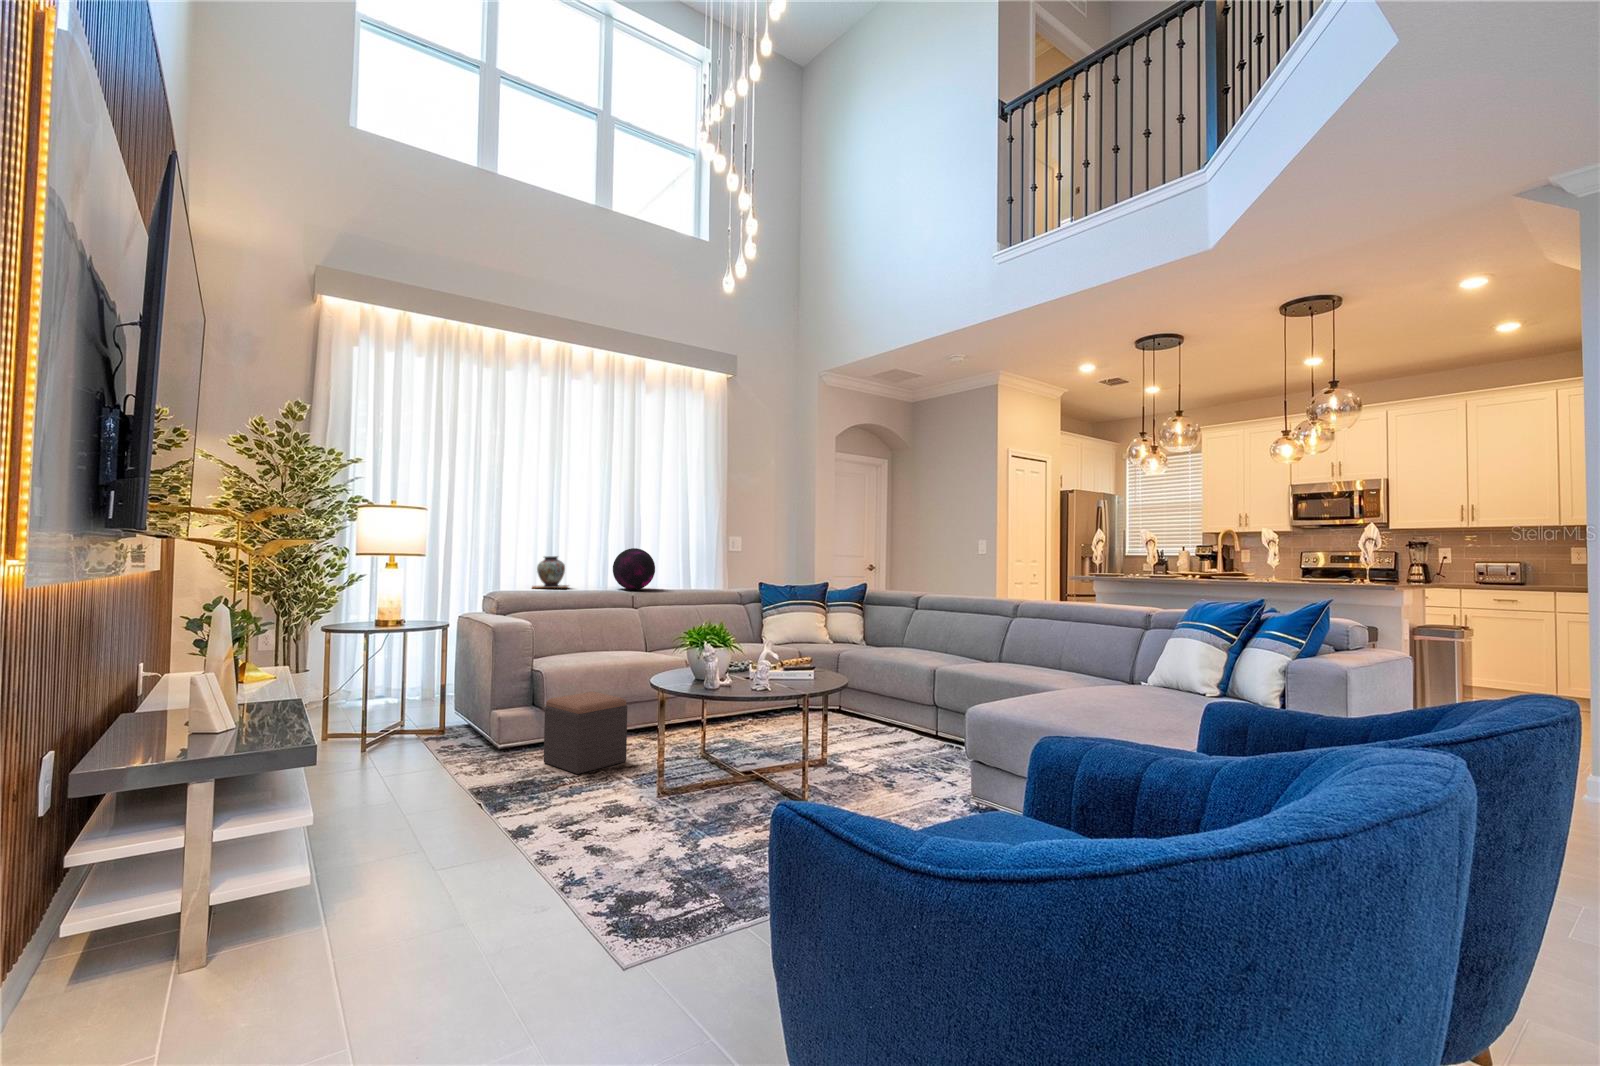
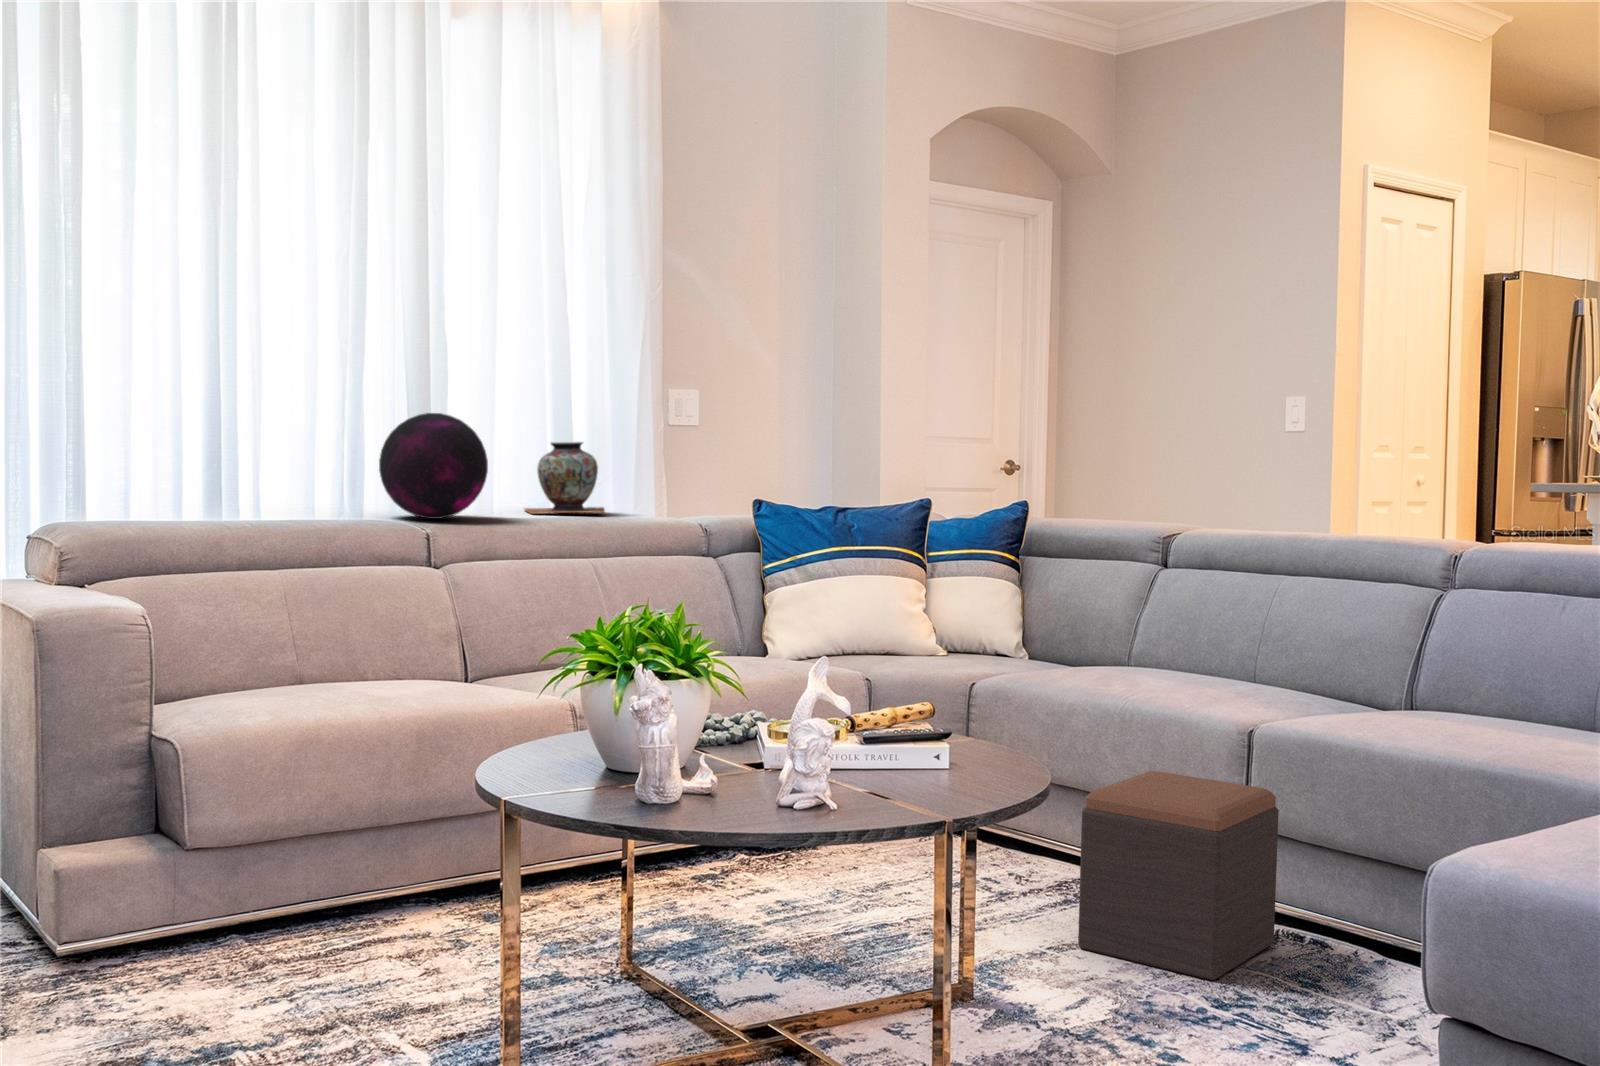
decorative vase: present [532,556,568,589] -> present [525,441,605,514]
footstool: present [544,692,627,774] -> present [1078,771,1279,981]

